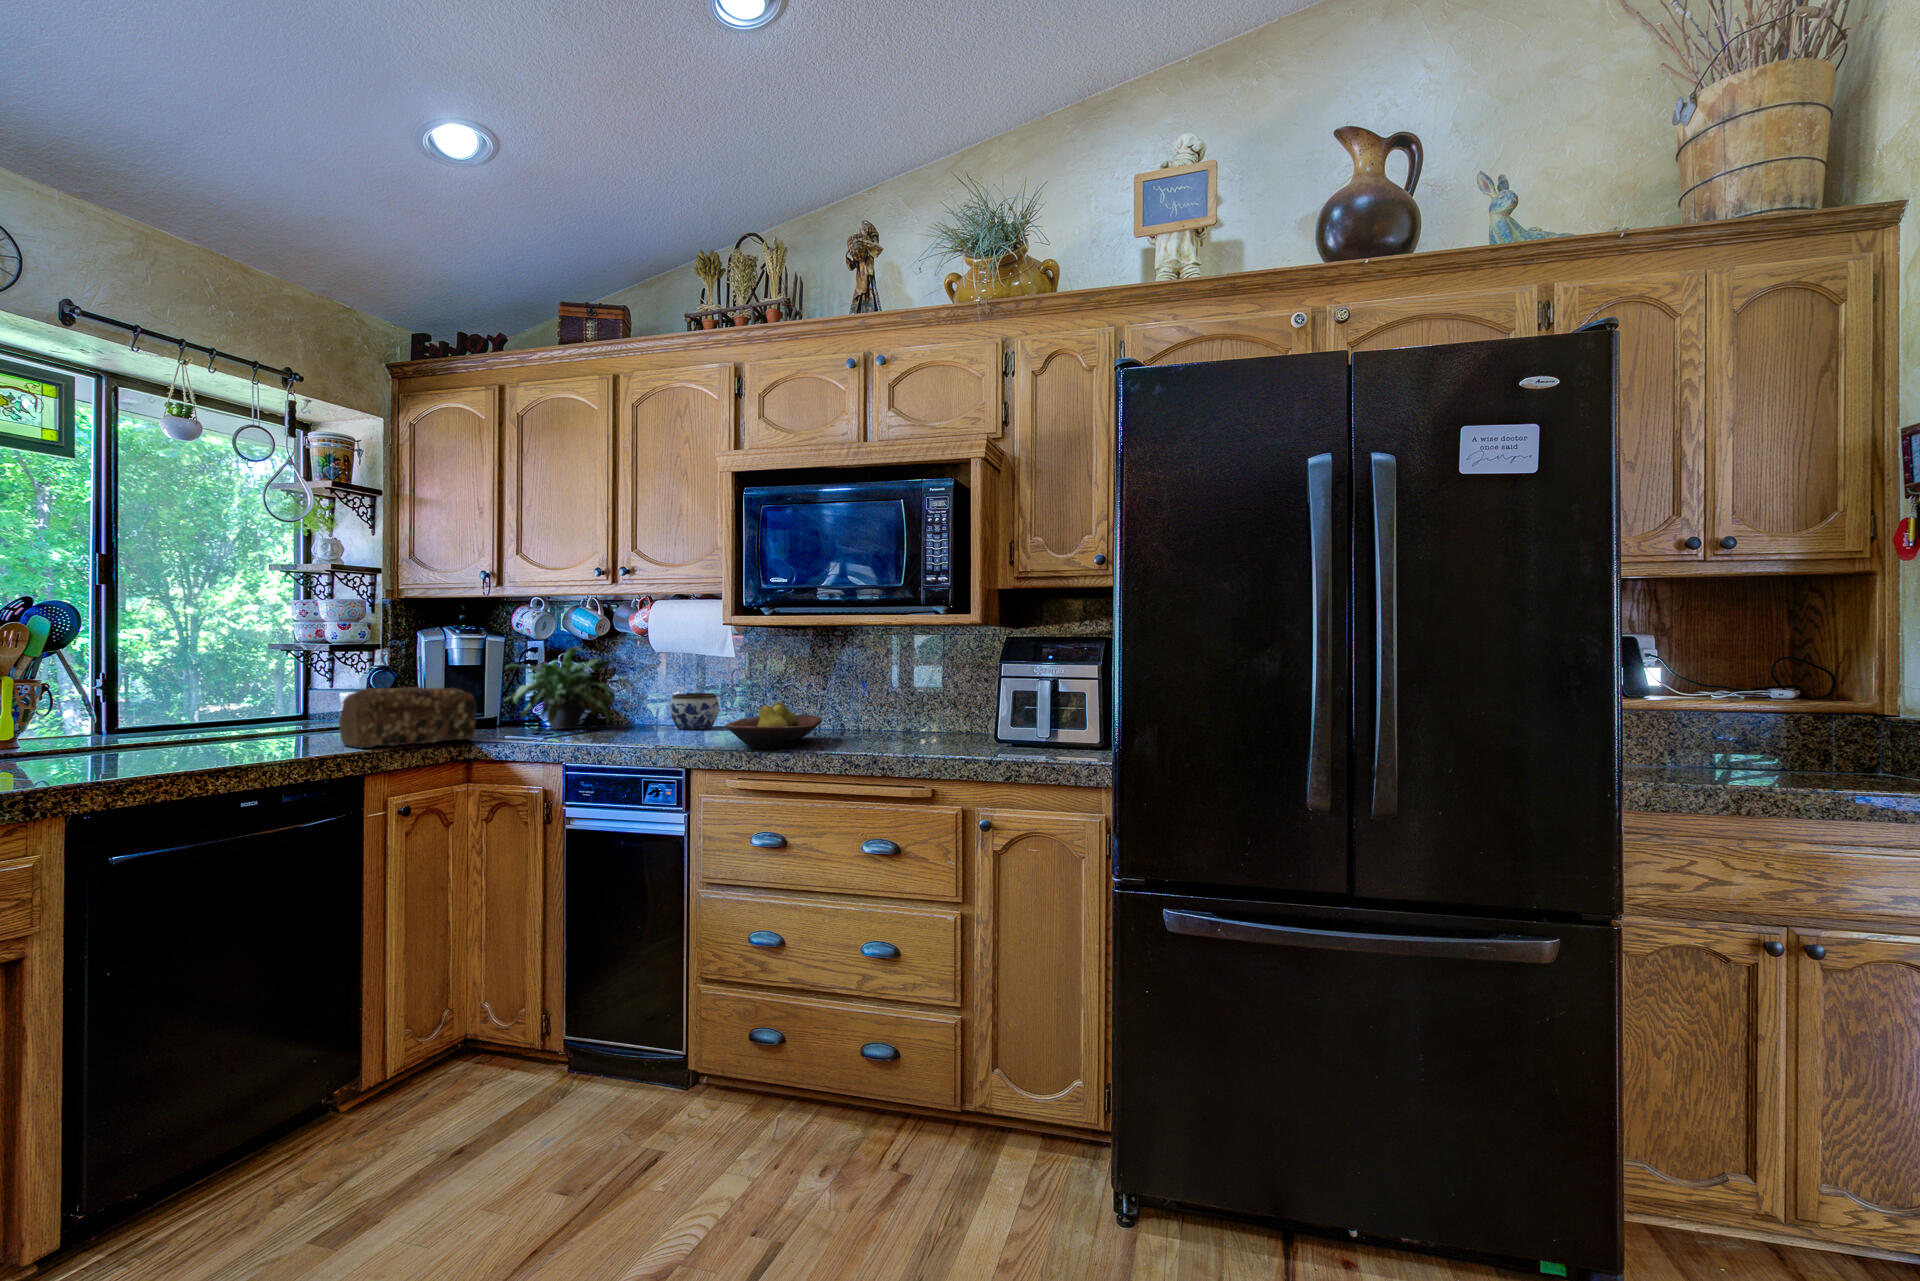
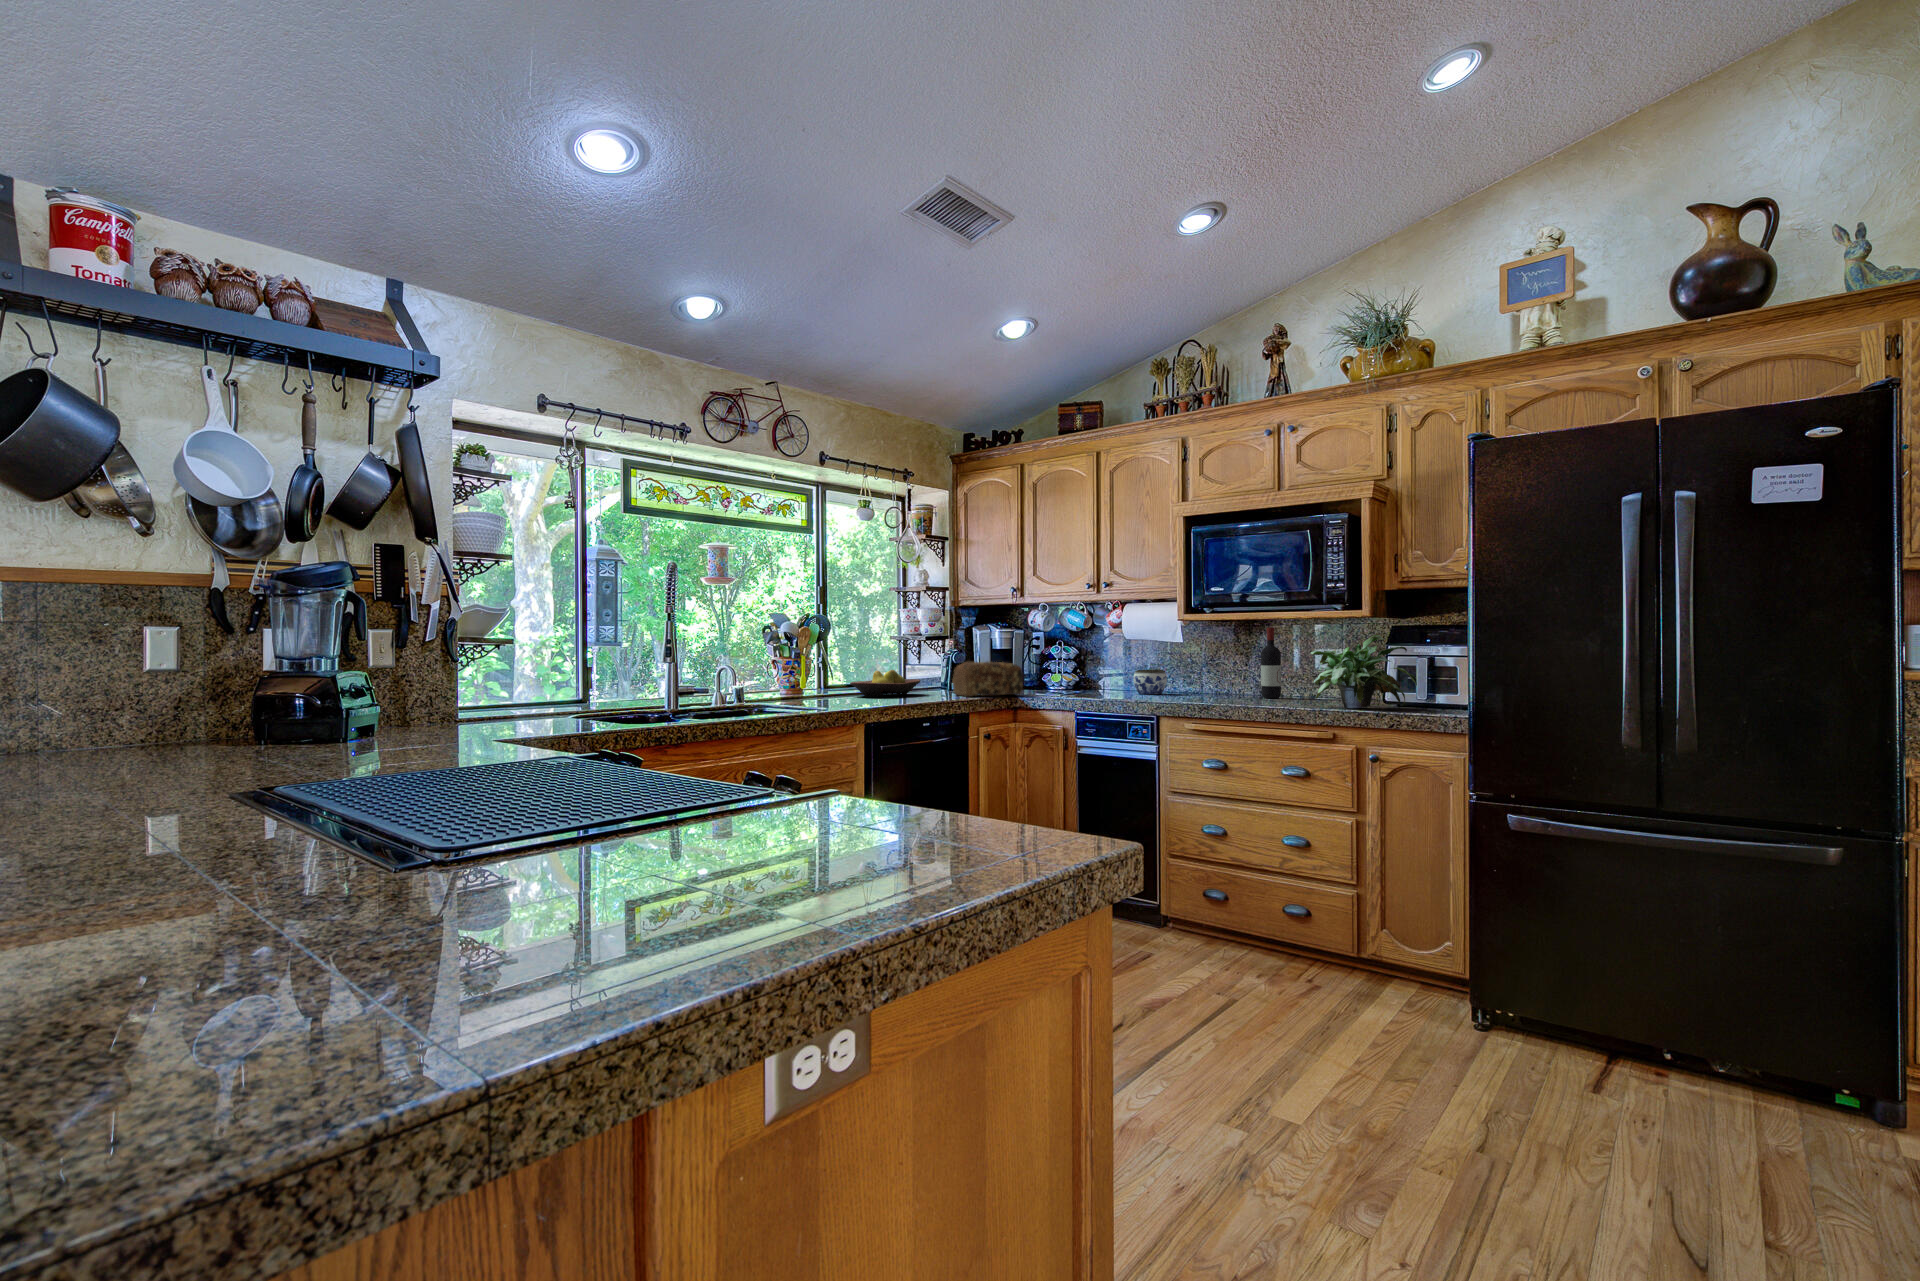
wine bottle: none [844,635,870,732] -> present [1261,627,1281,698]
potted plant: present [506,646,622,729] -> present [1311,635,1417,708]
fruit bowl: present [725,702,822,749] -> present [850,670,920,697]

